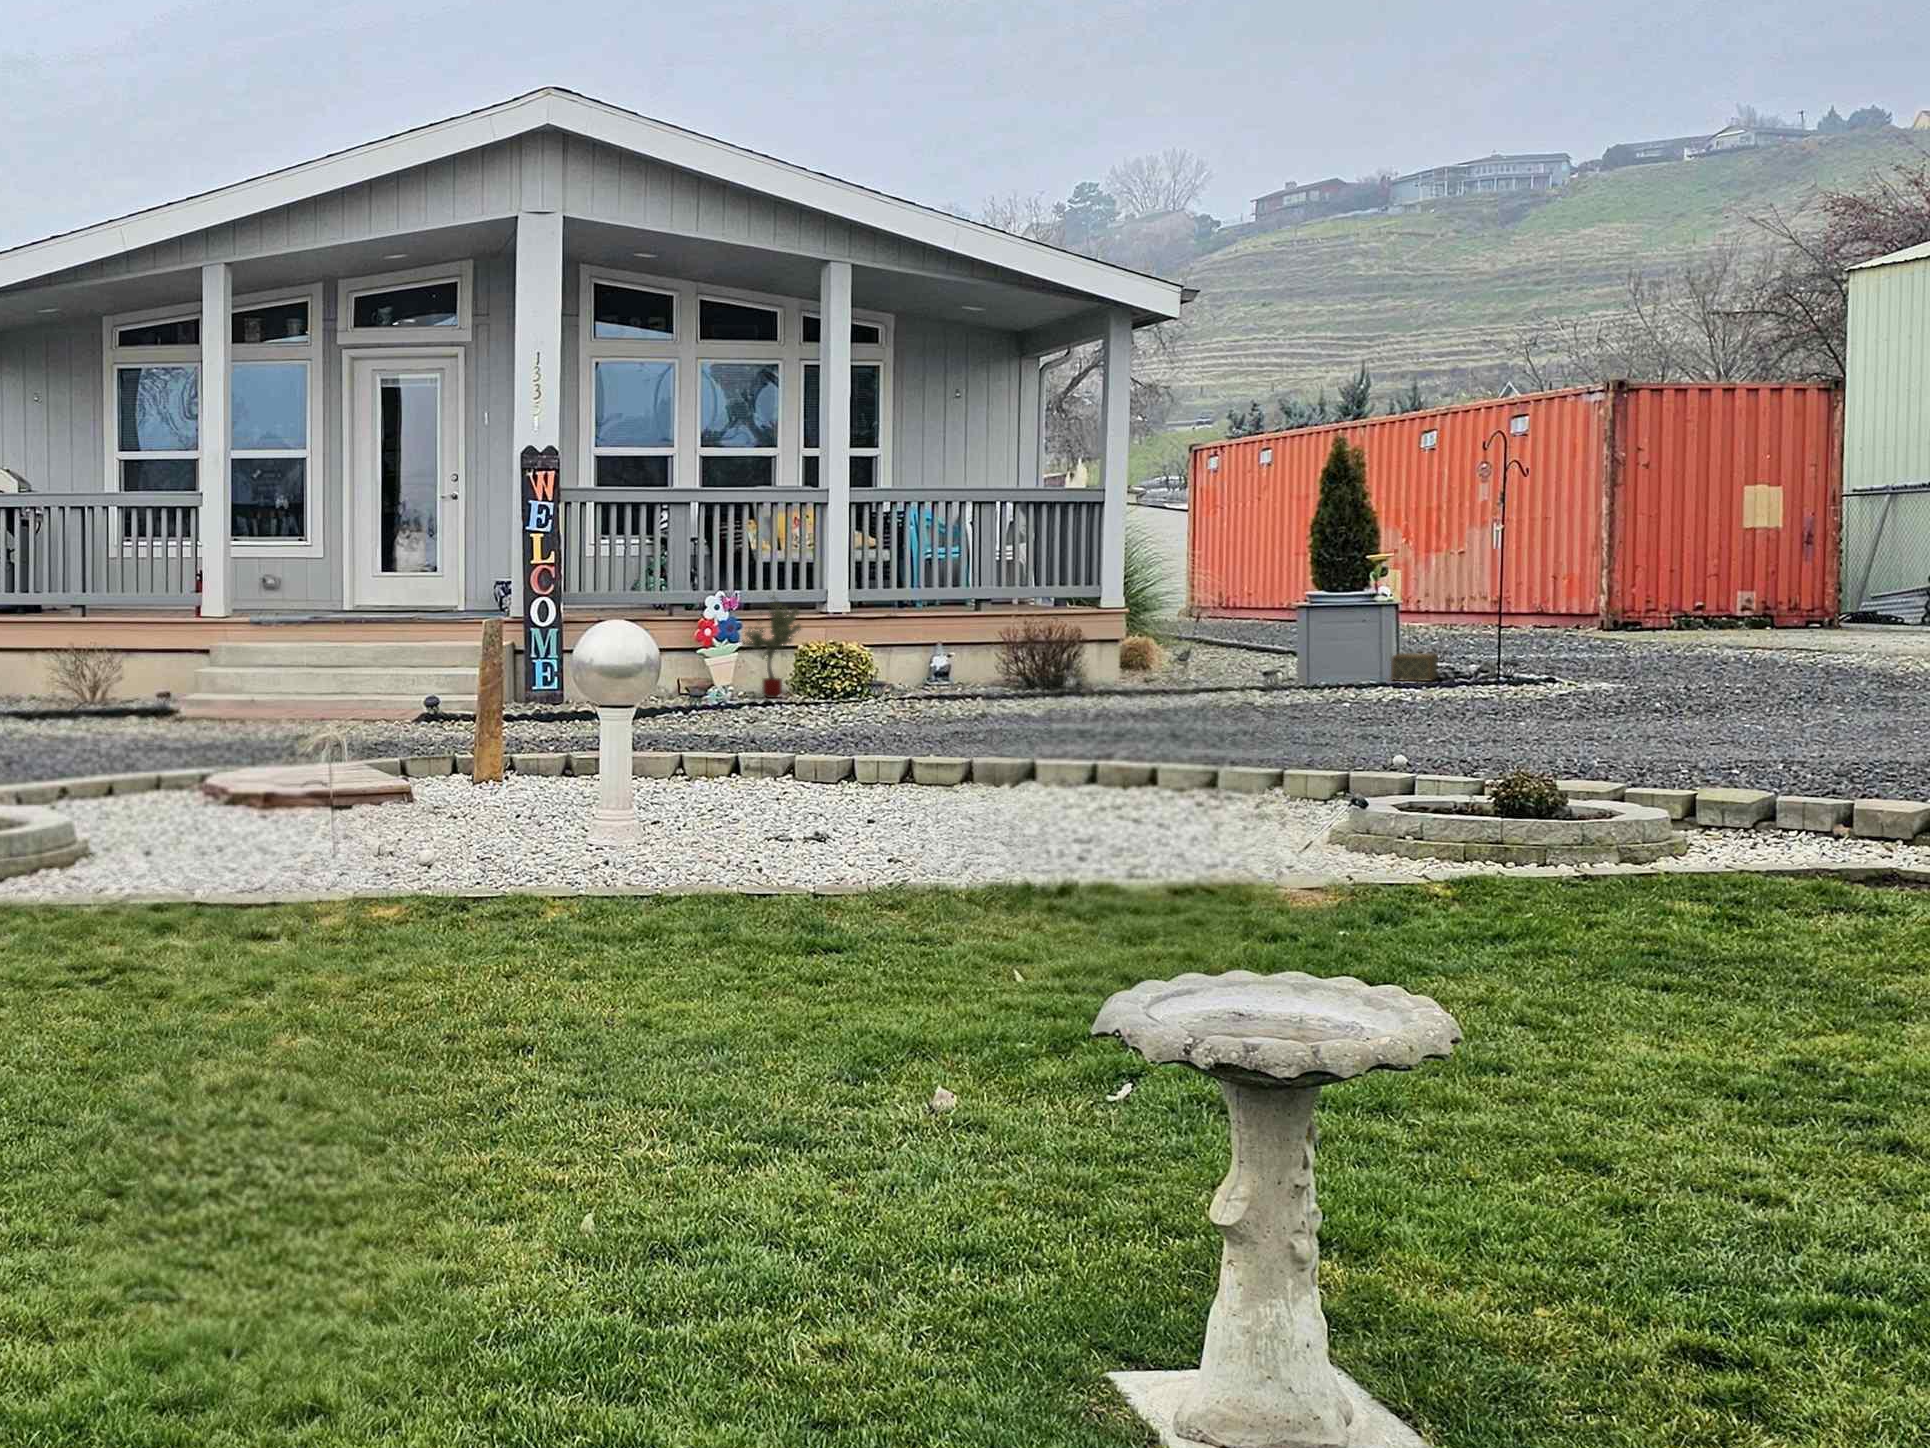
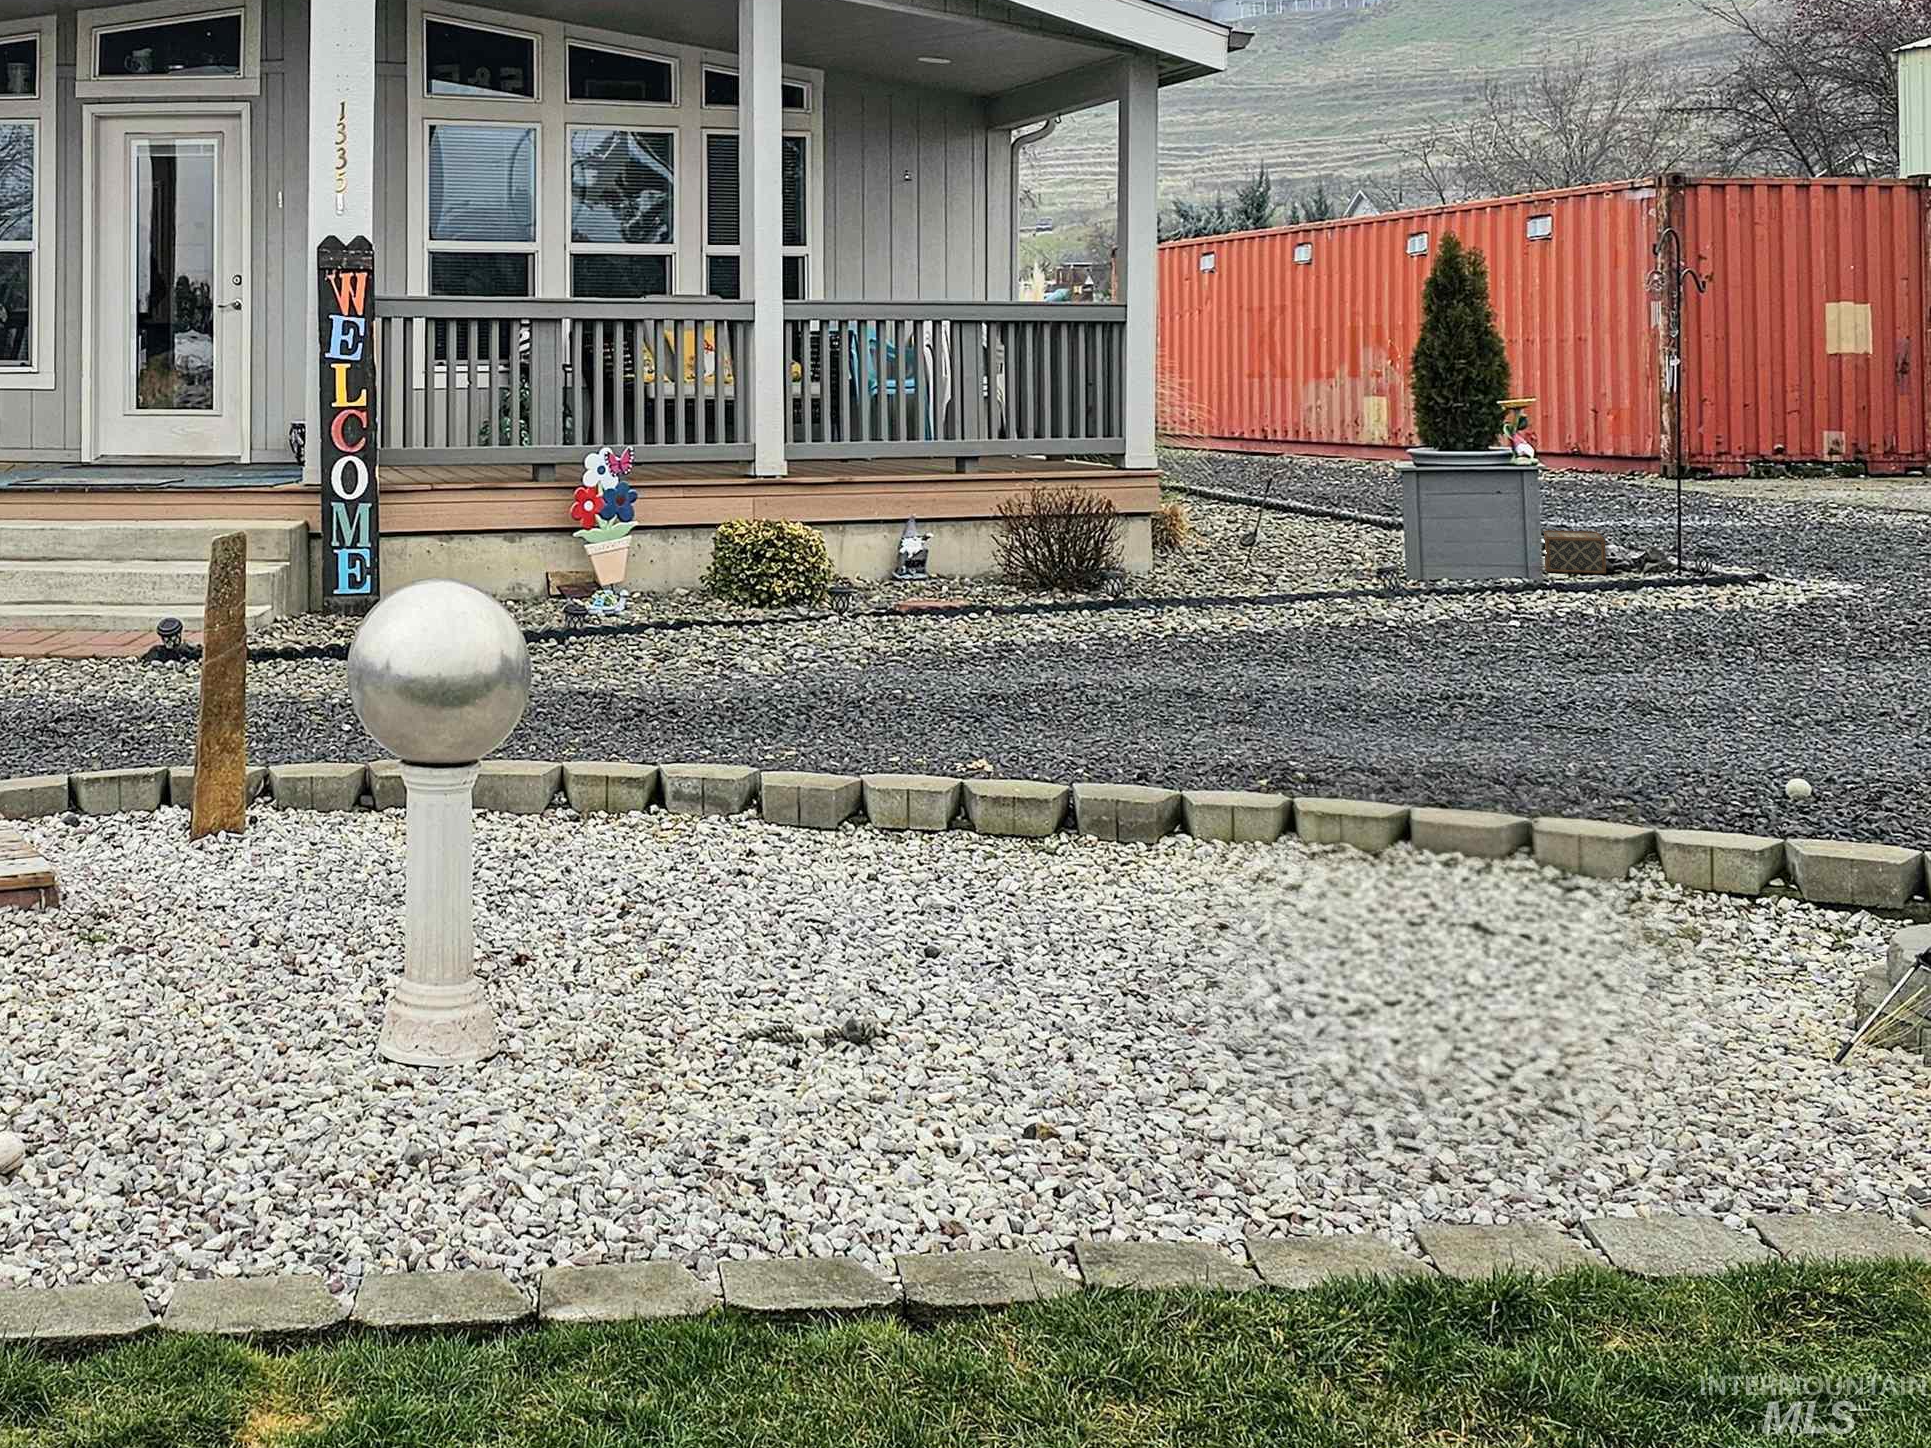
potted tree: present [742,597,801,698] -> none [638,452,730,605]

